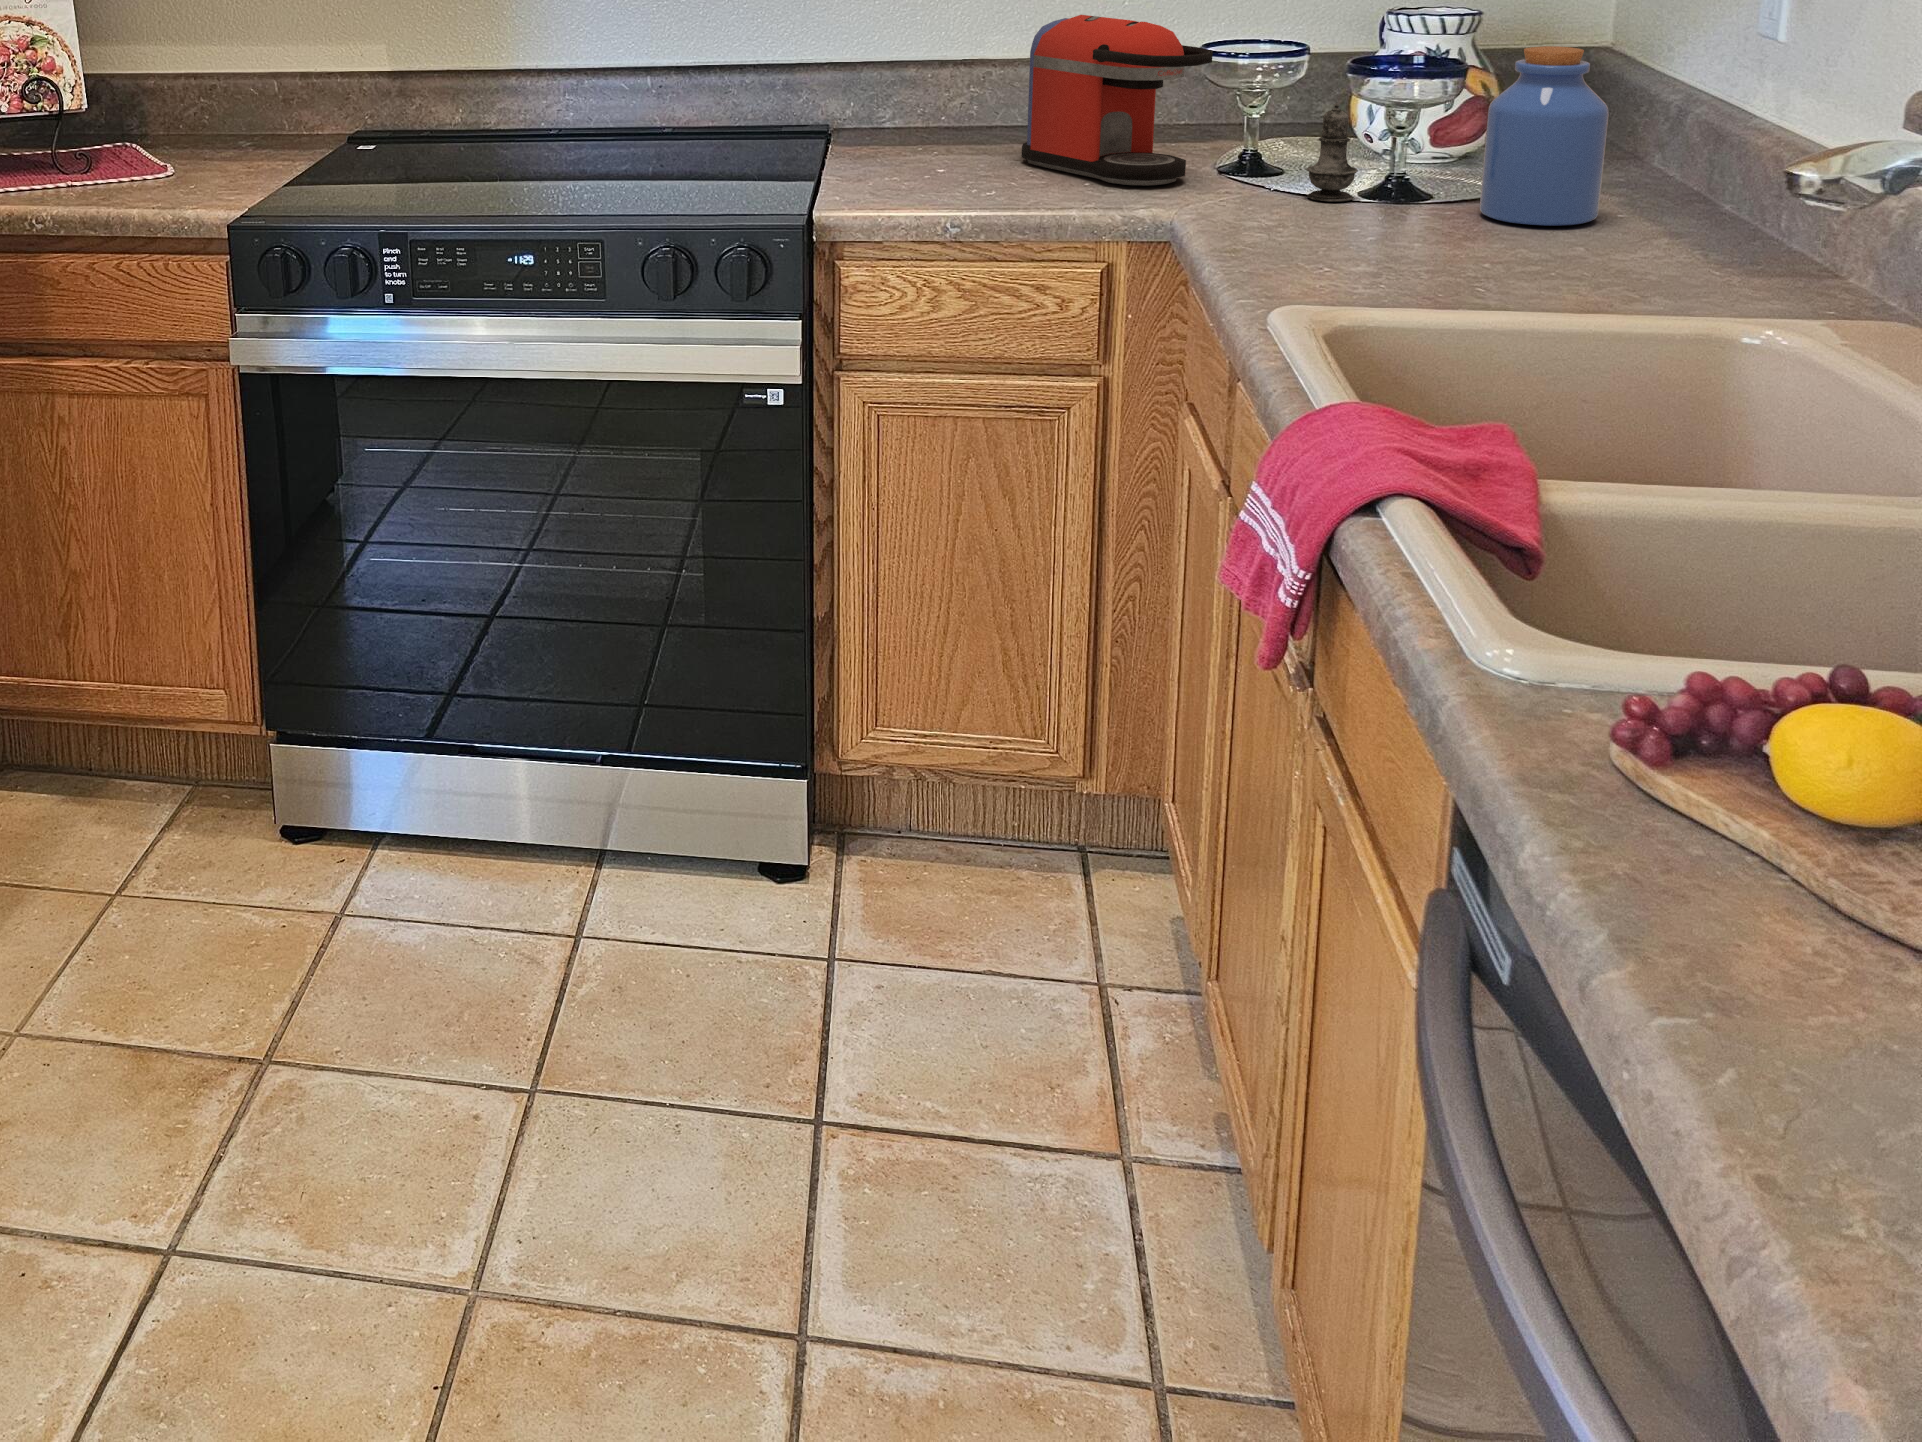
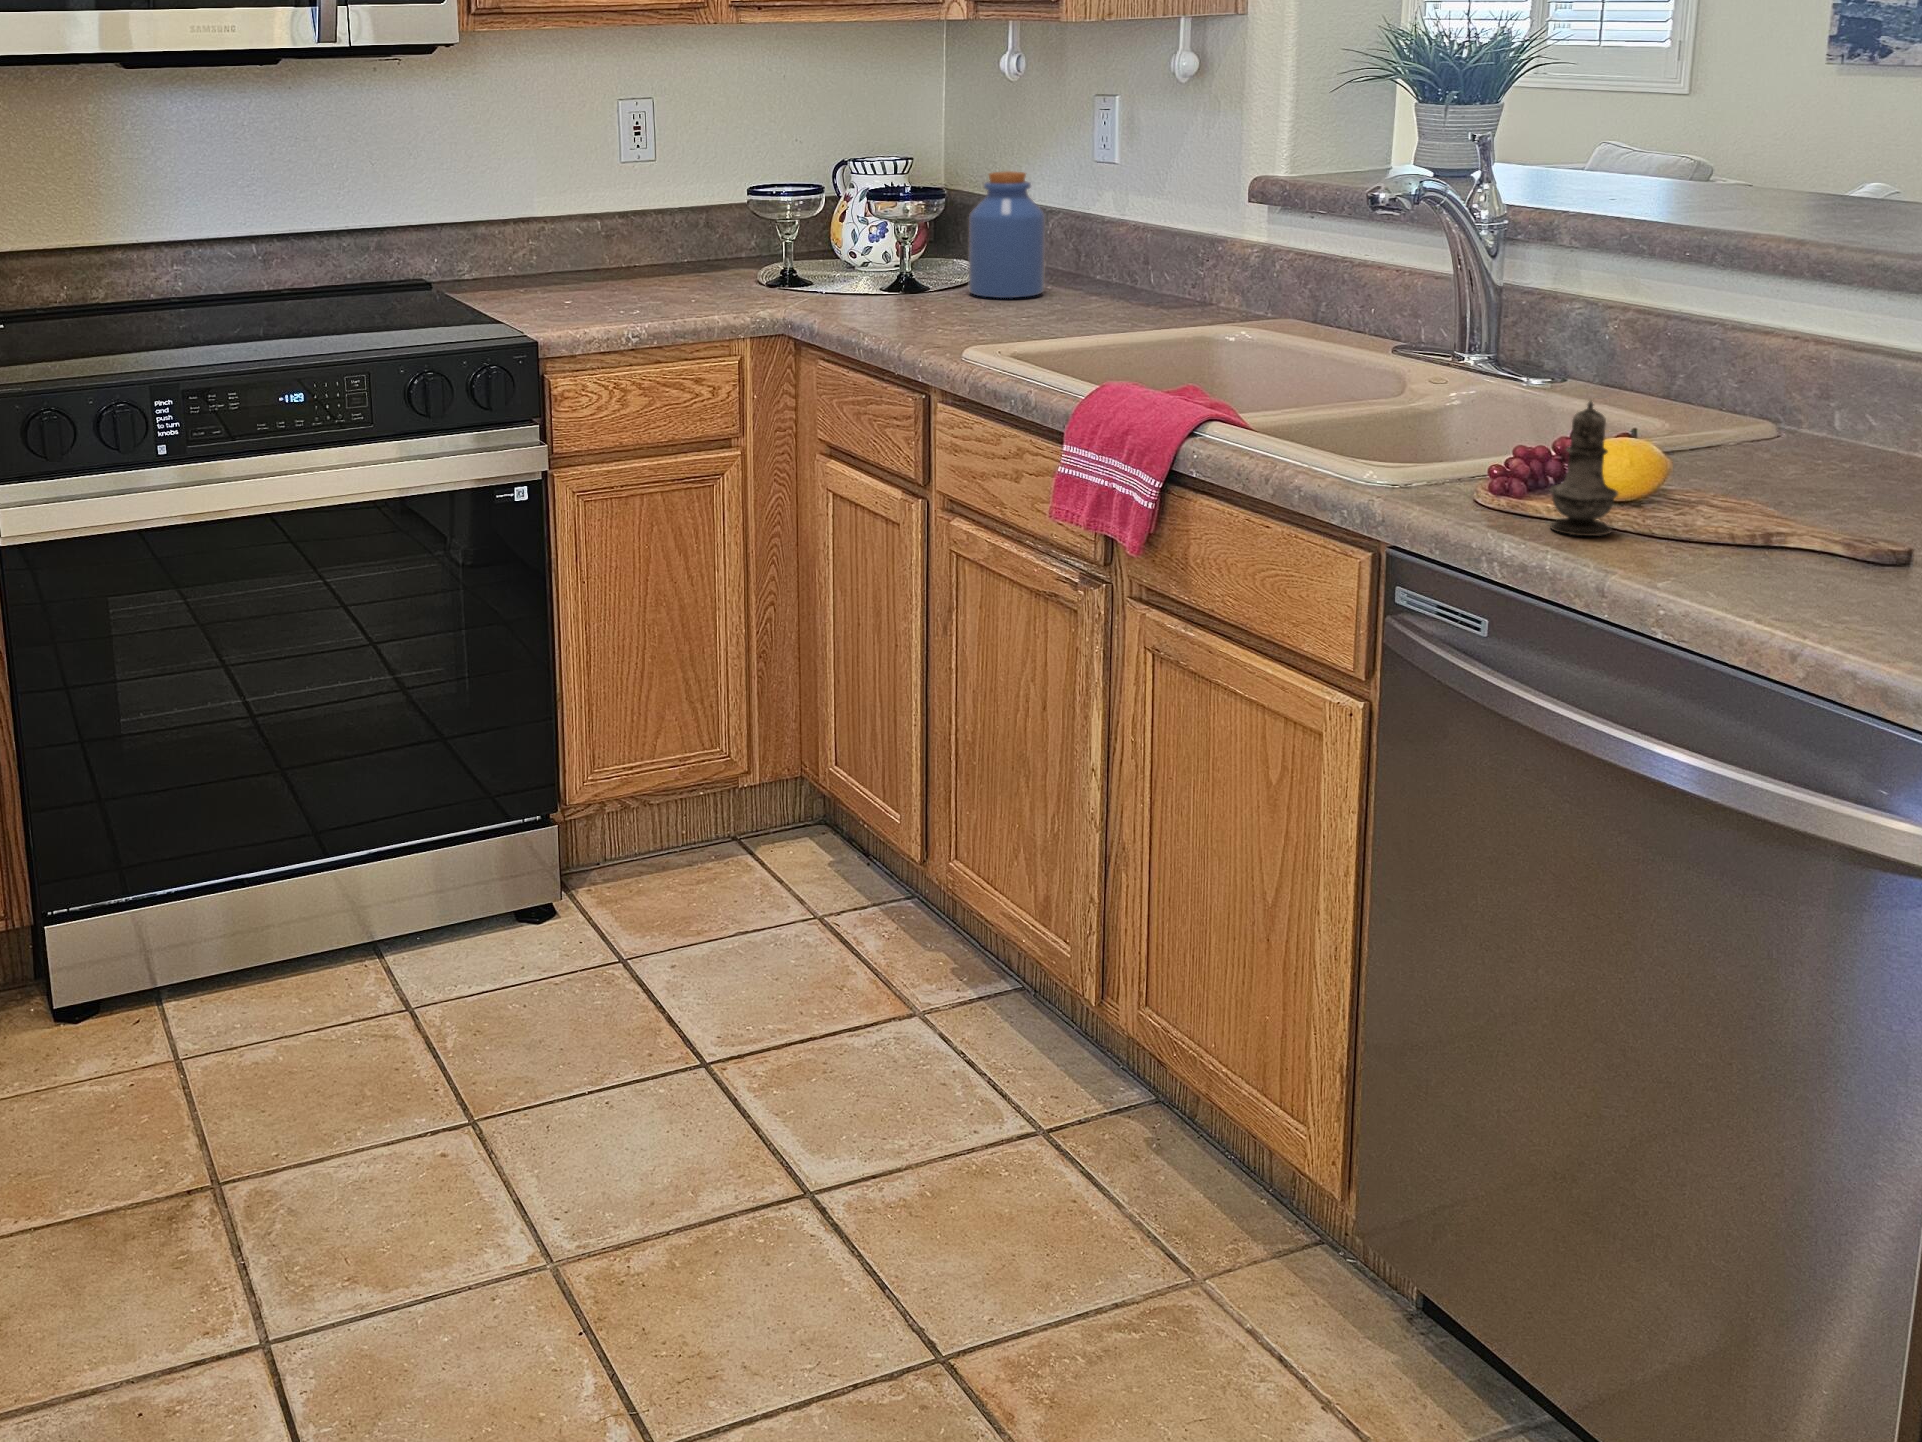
coffee maker: present [1021,15,1213,185] -> none [612,168,774,299]
salt shaker: present [1307,103,1358,201] -> present [1550,401,1618,536]

